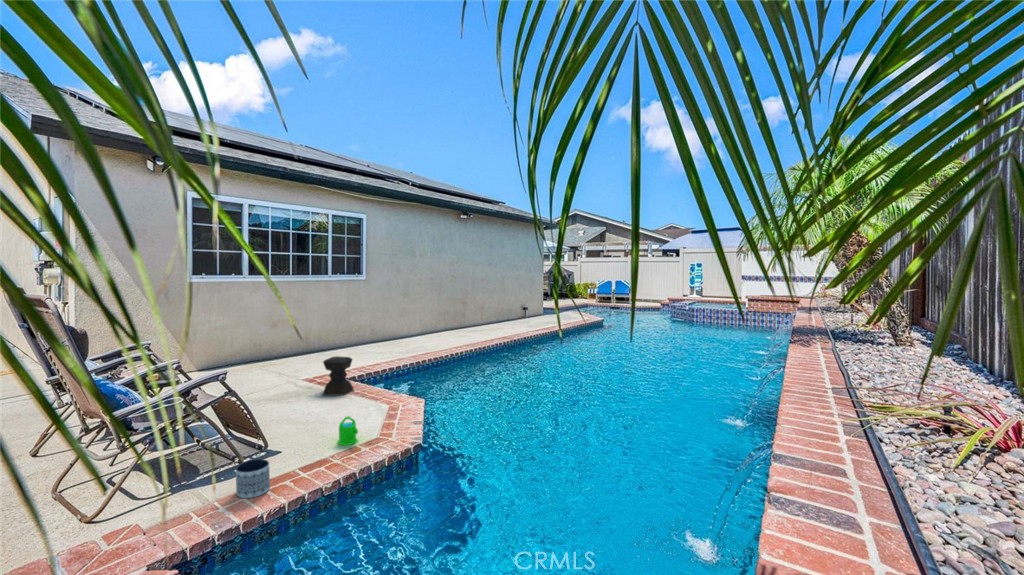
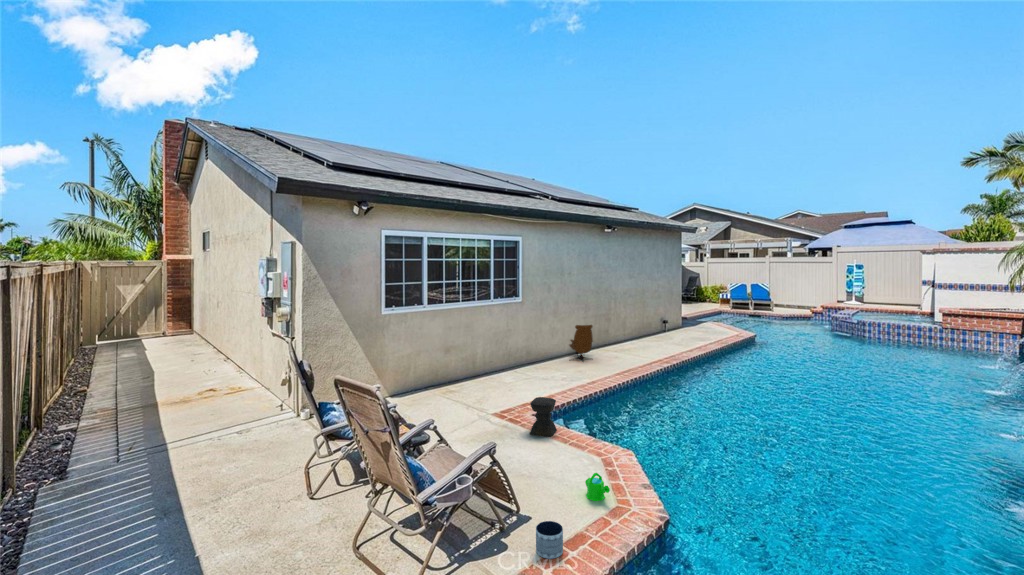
lounge chair: none [417,303,441,341] -> present [570,325,593,361]

